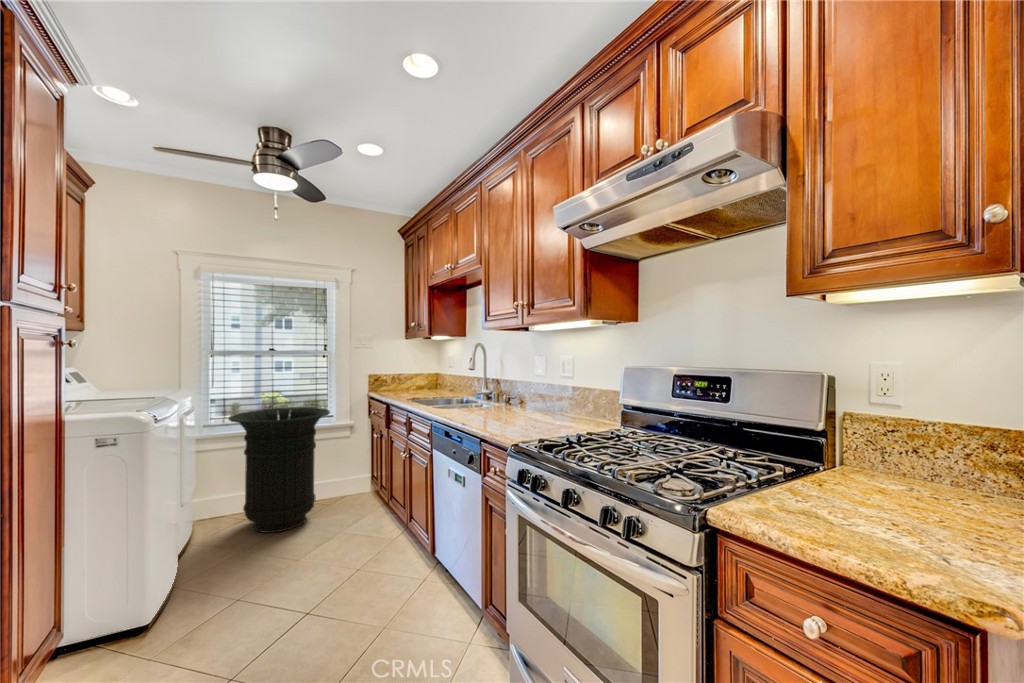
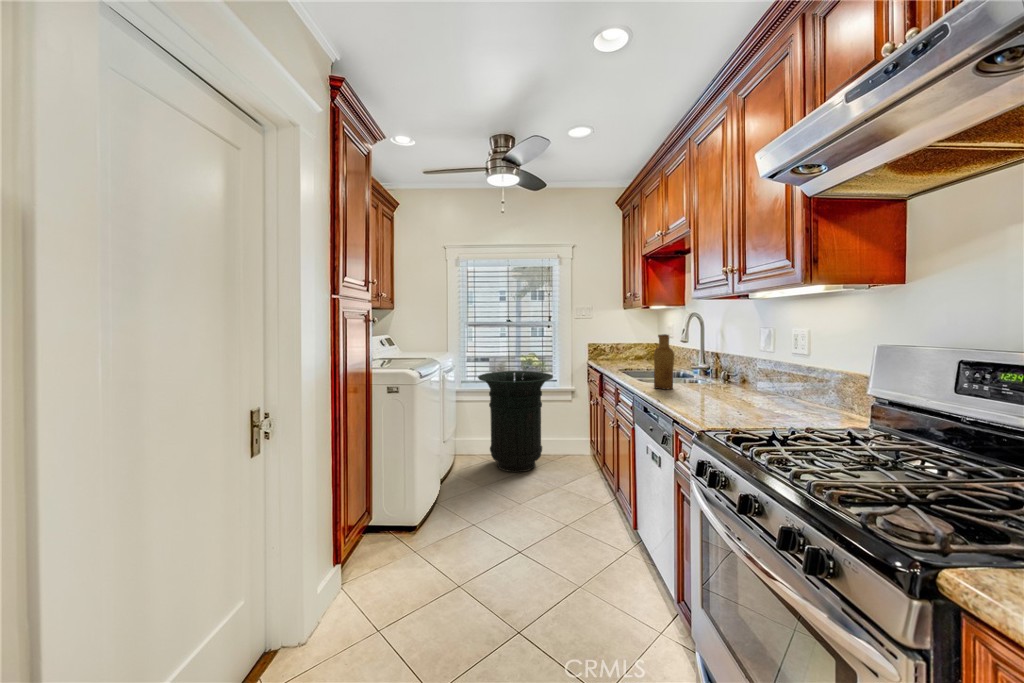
vase: none [450,361,469,414] -> present [654,334,674,389]

